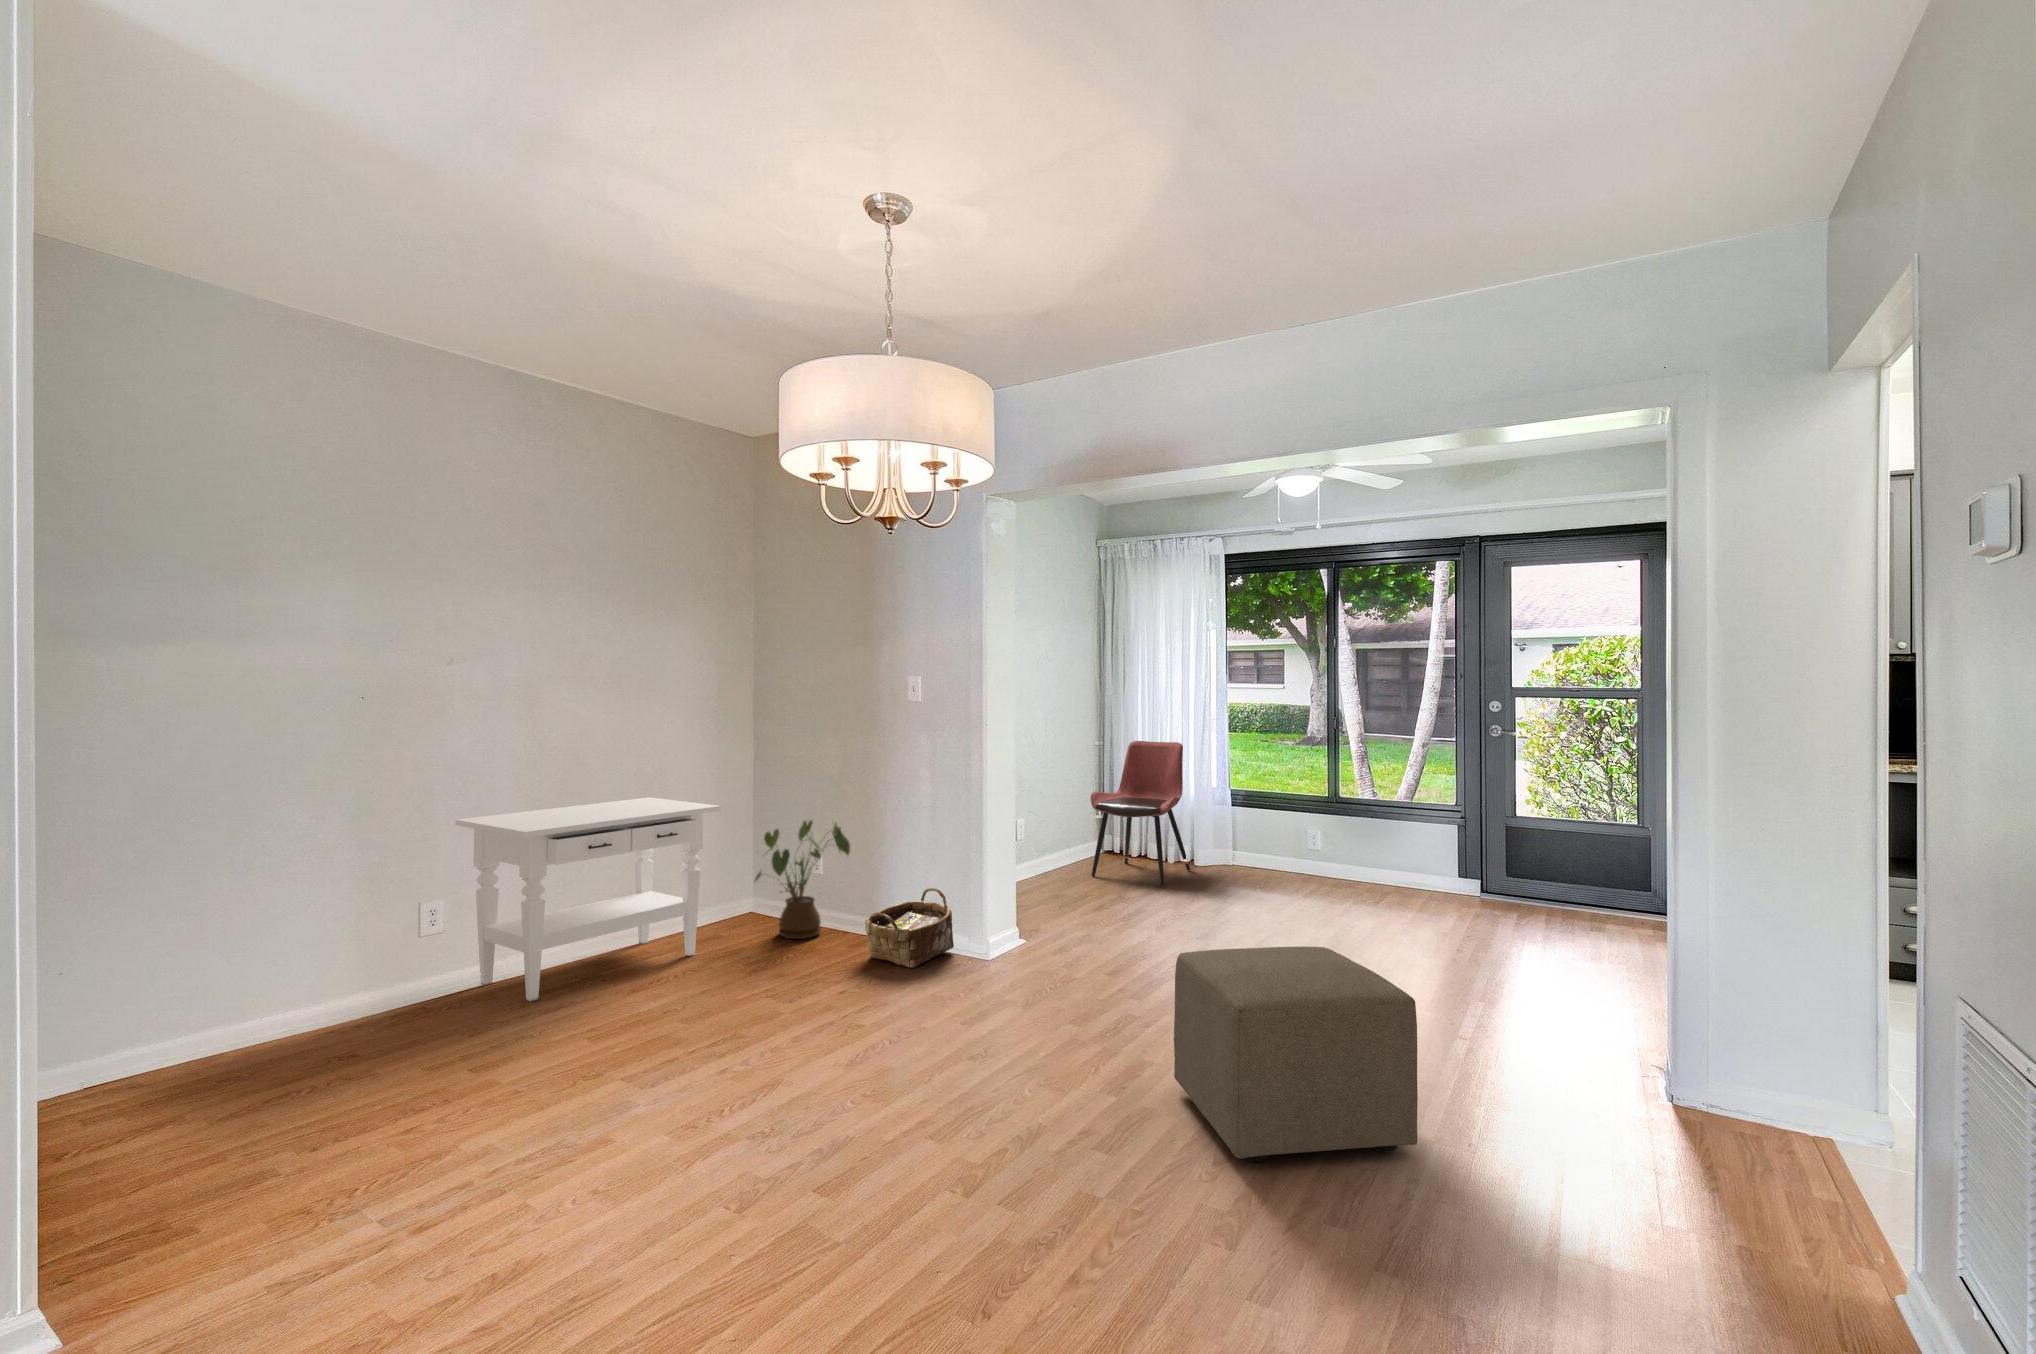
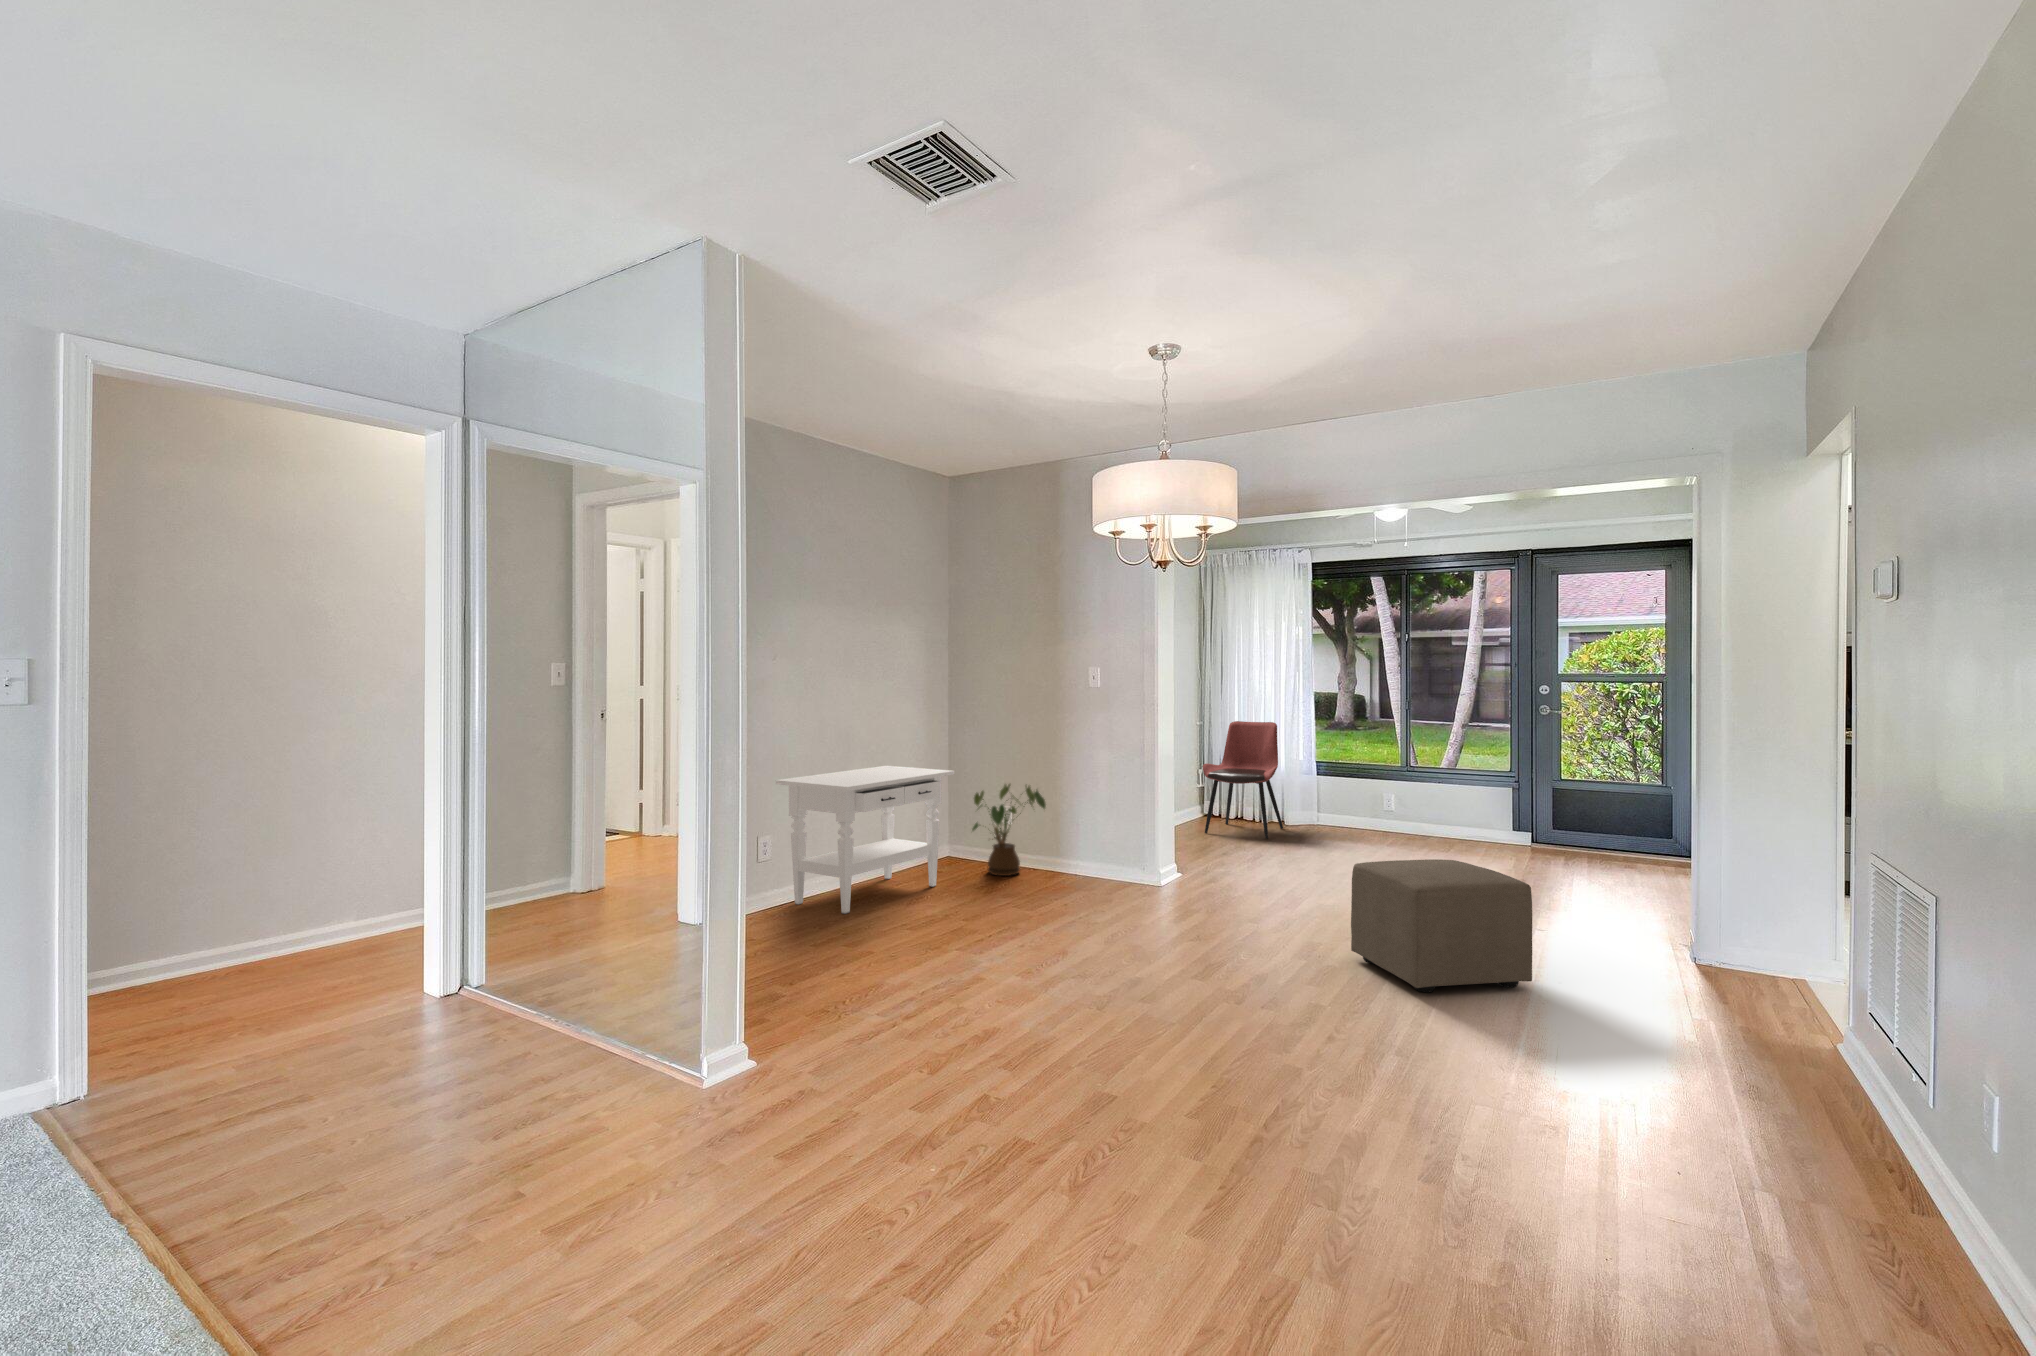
woven basket: present [865,888,954,968] -> none [1069,834,1134,893]

